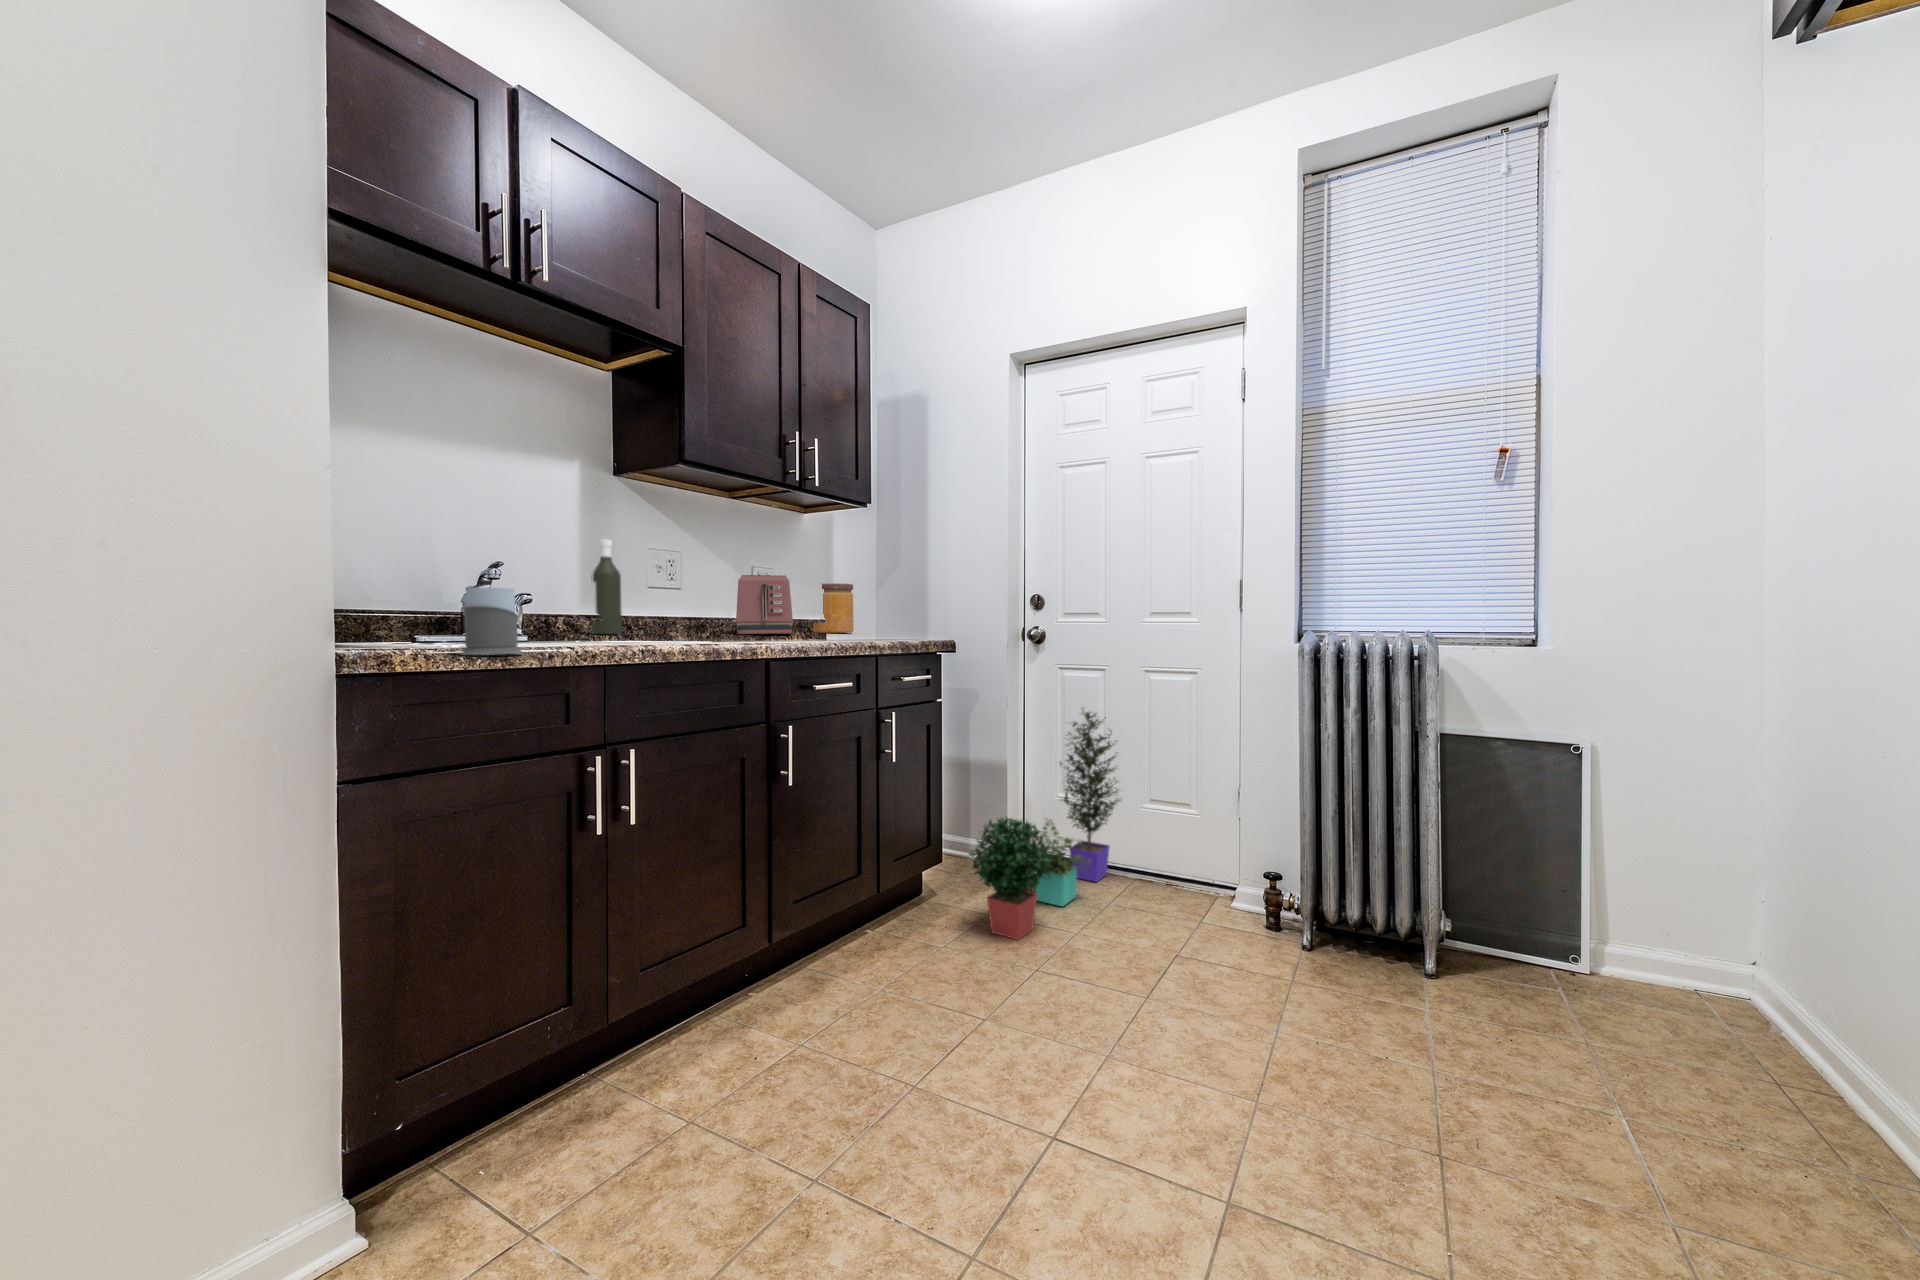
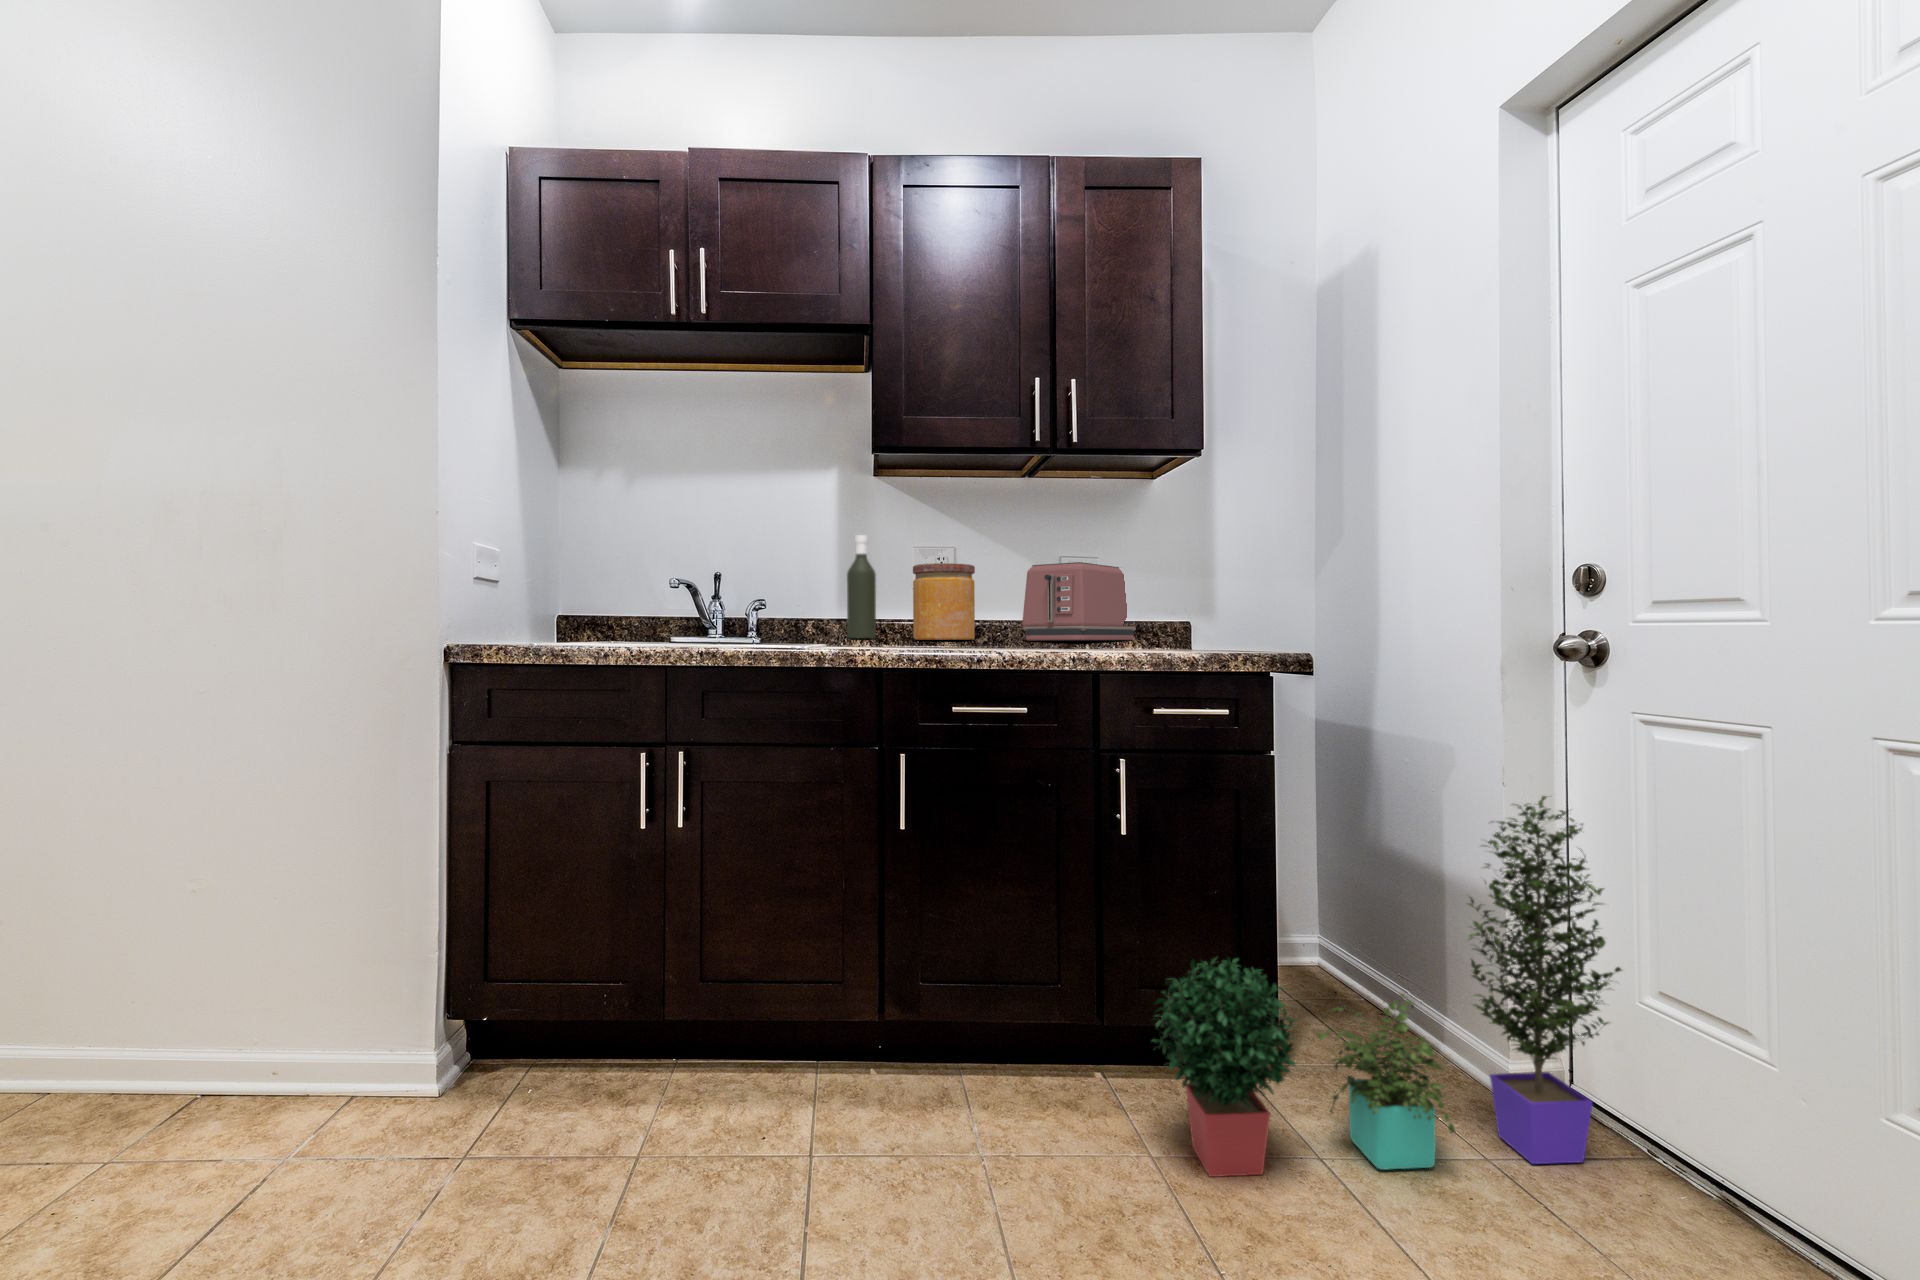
jar: present [813,583,854,633] -> present [913,563,975,640]
mug: present [461,587,522,655] -> none [523,591,588,651]

